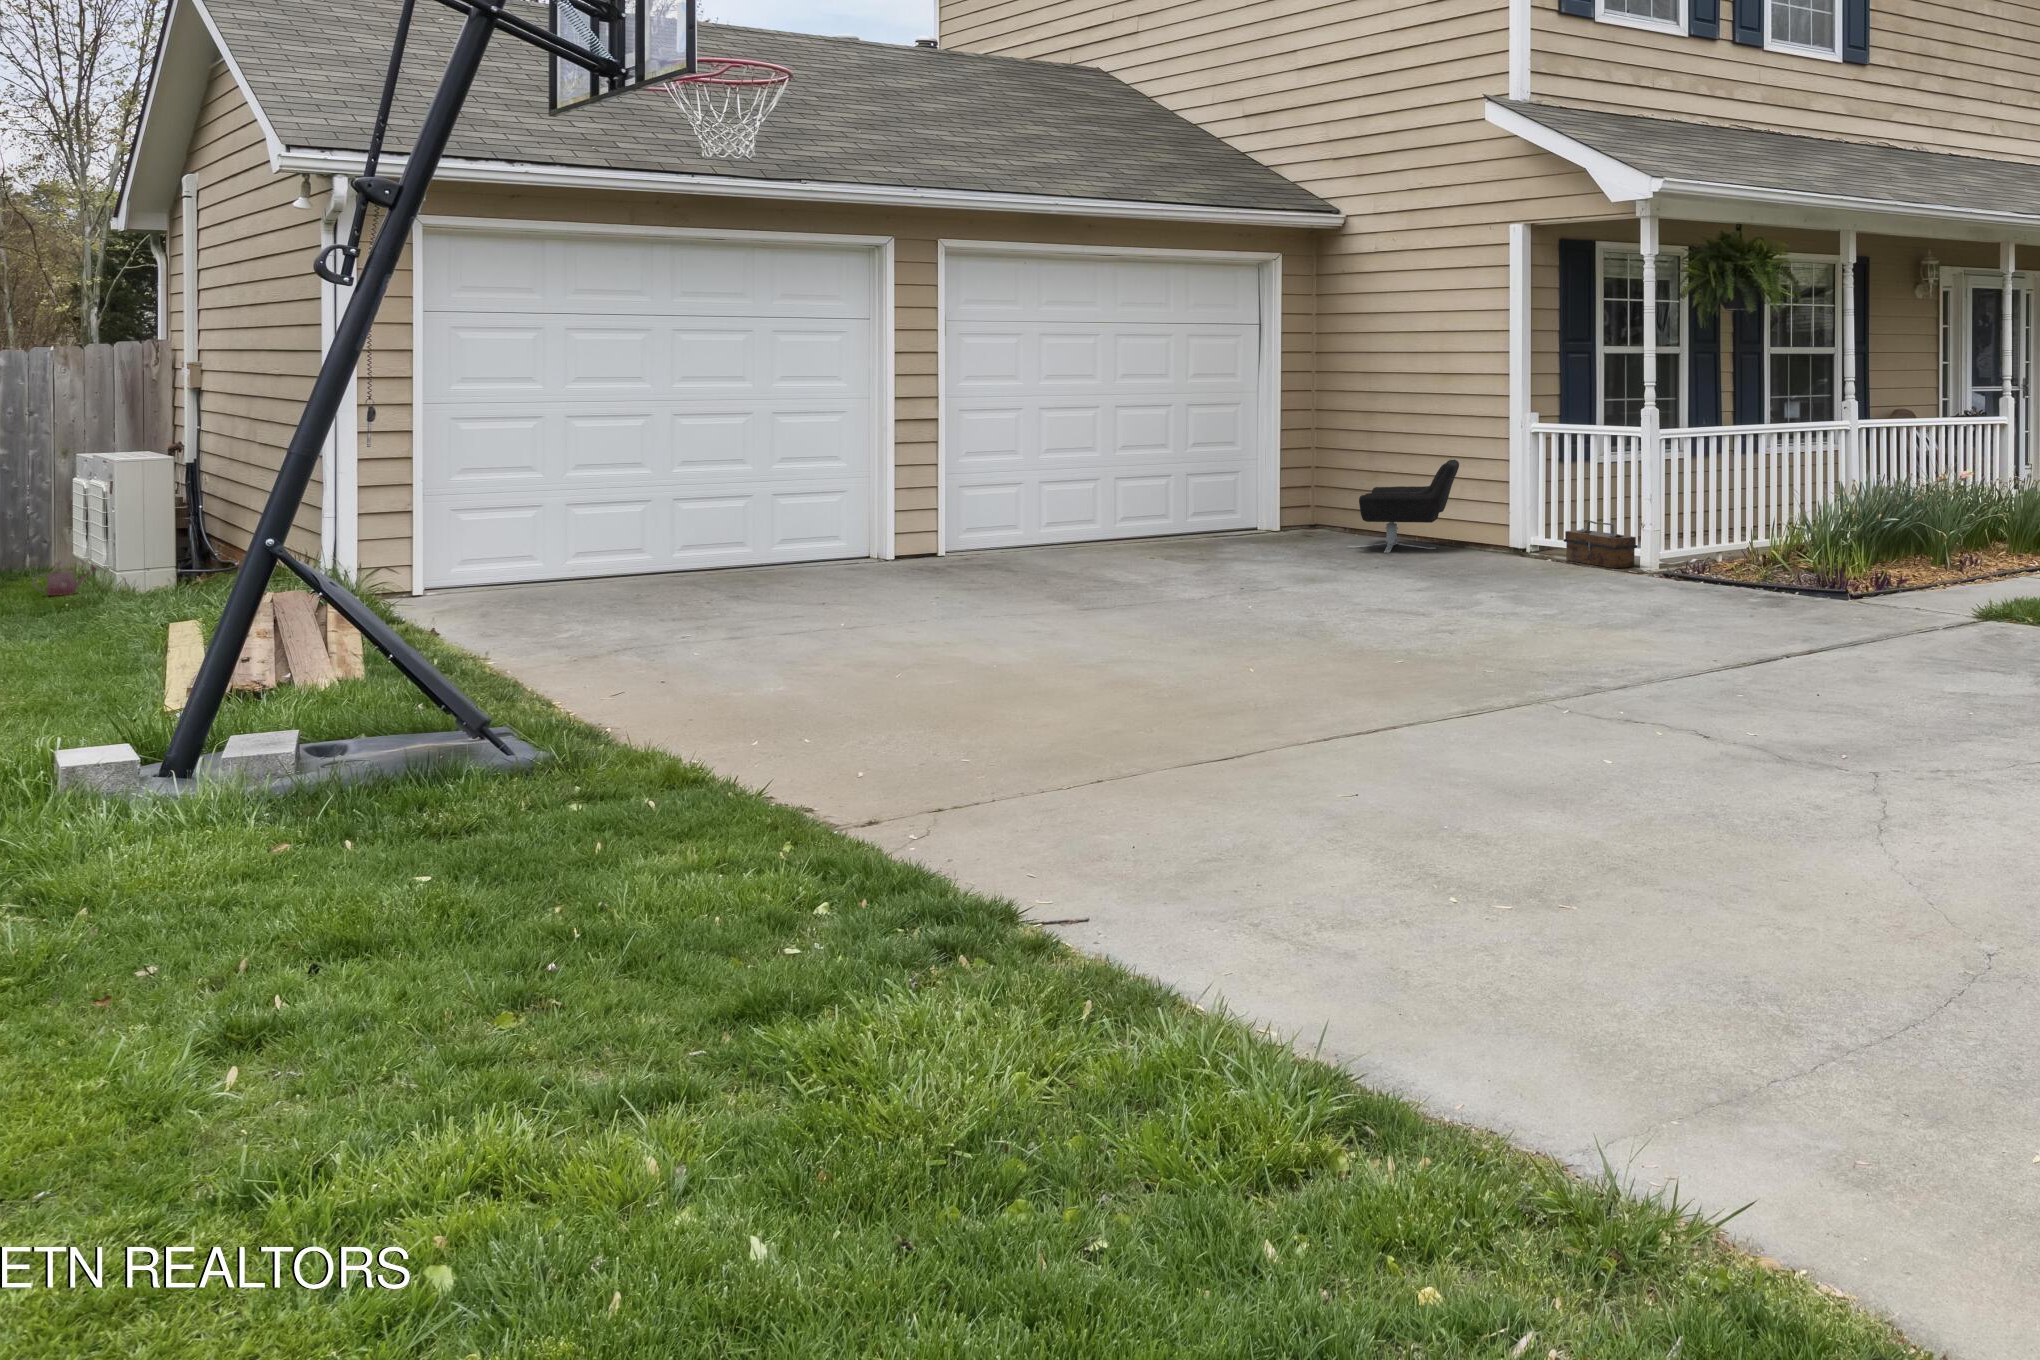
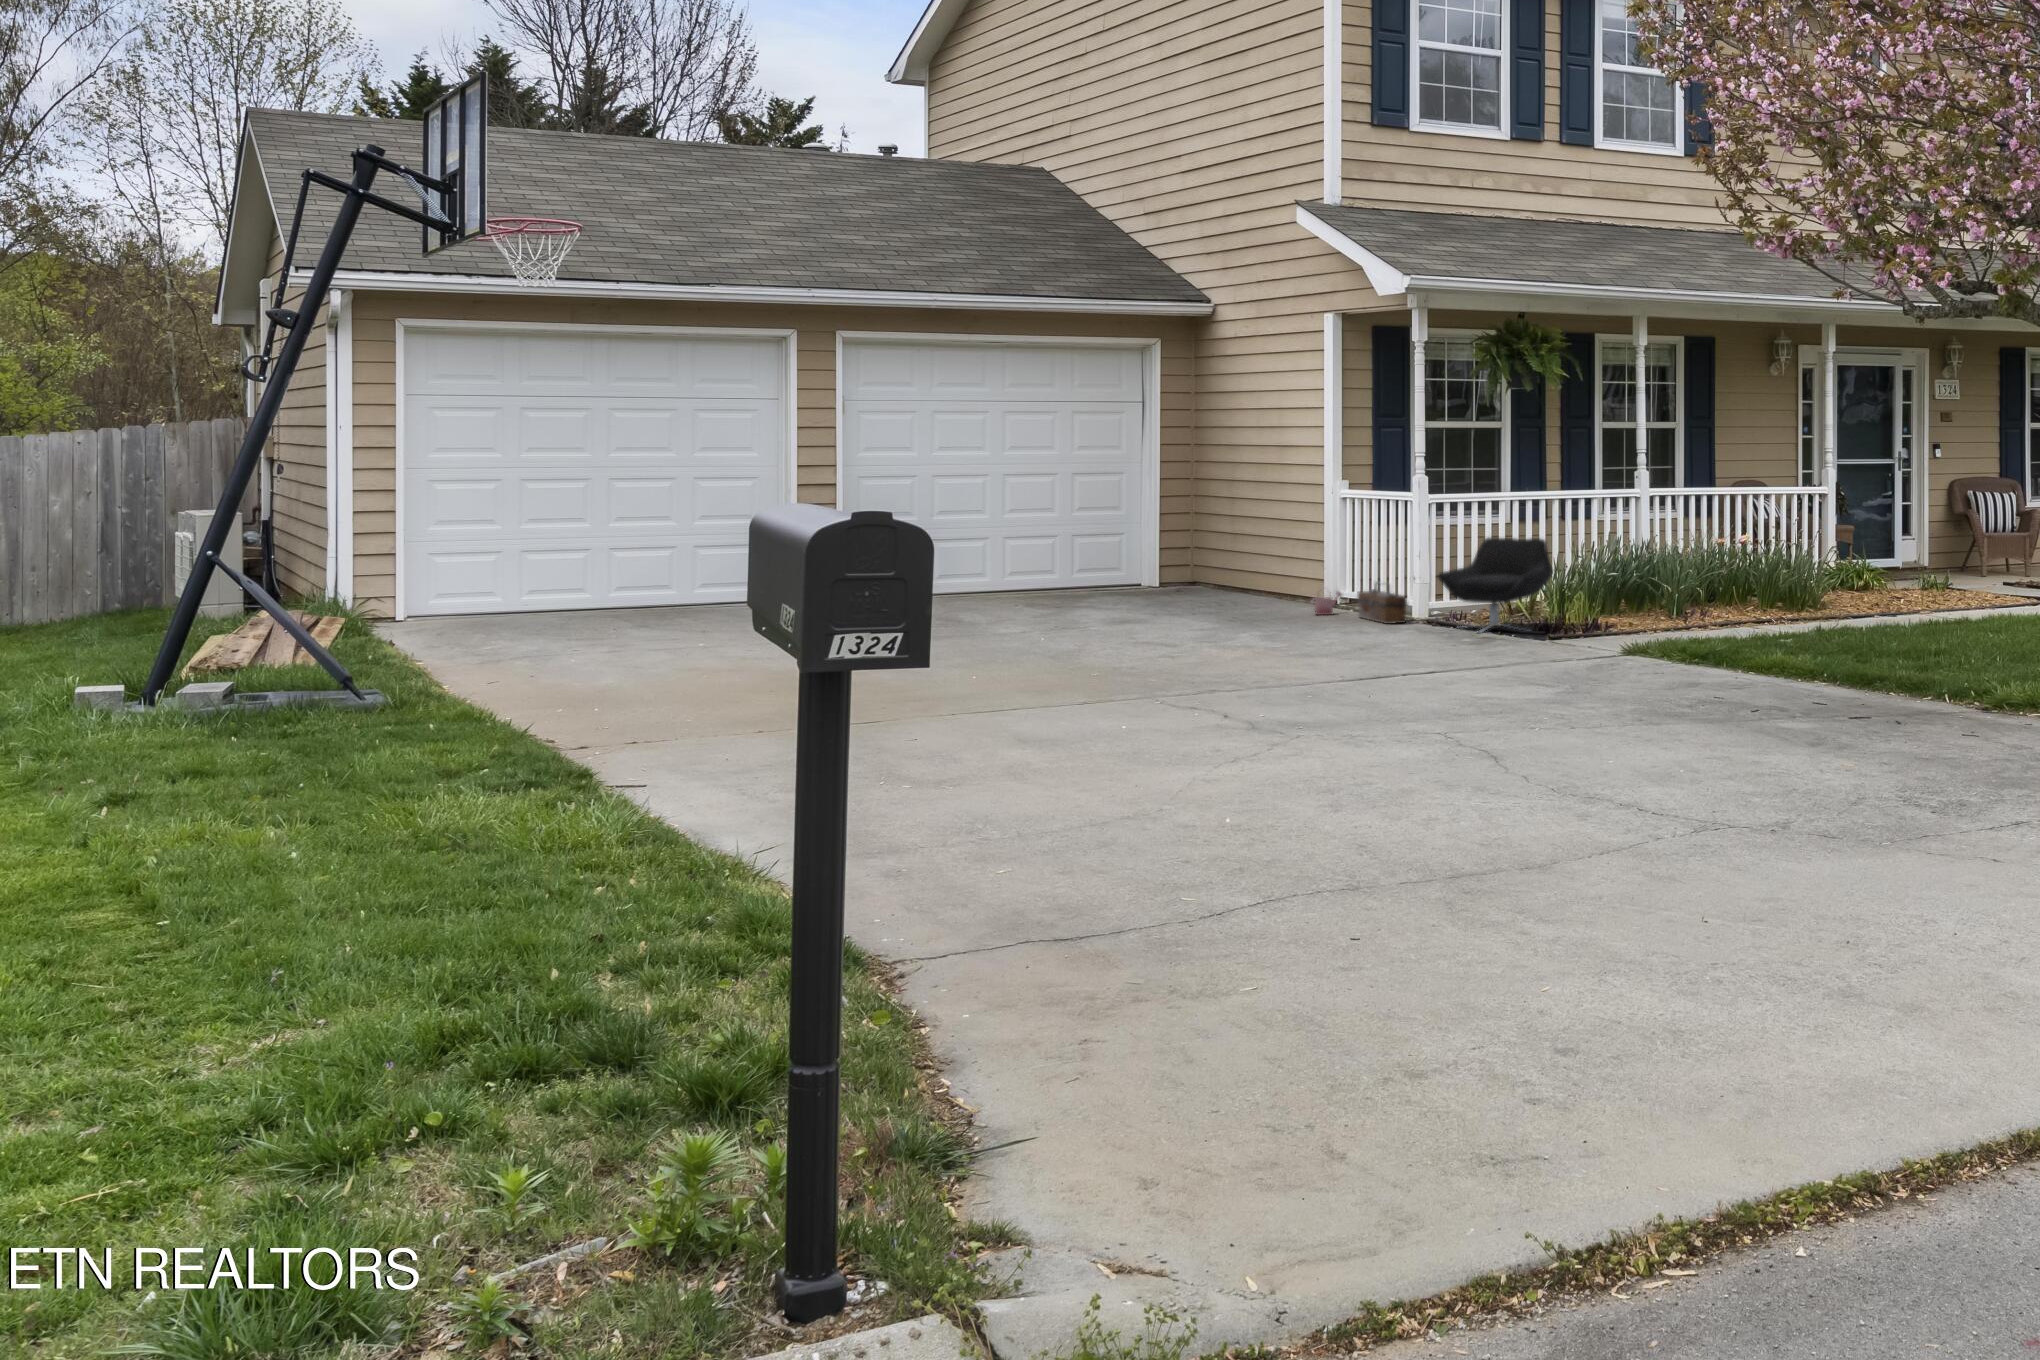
lounge chair: present [1347,459,1459,553] -> present [1438,538,1553,632]
watering can: present [44,561,98,596] -> present [1311,592,1342,615]

